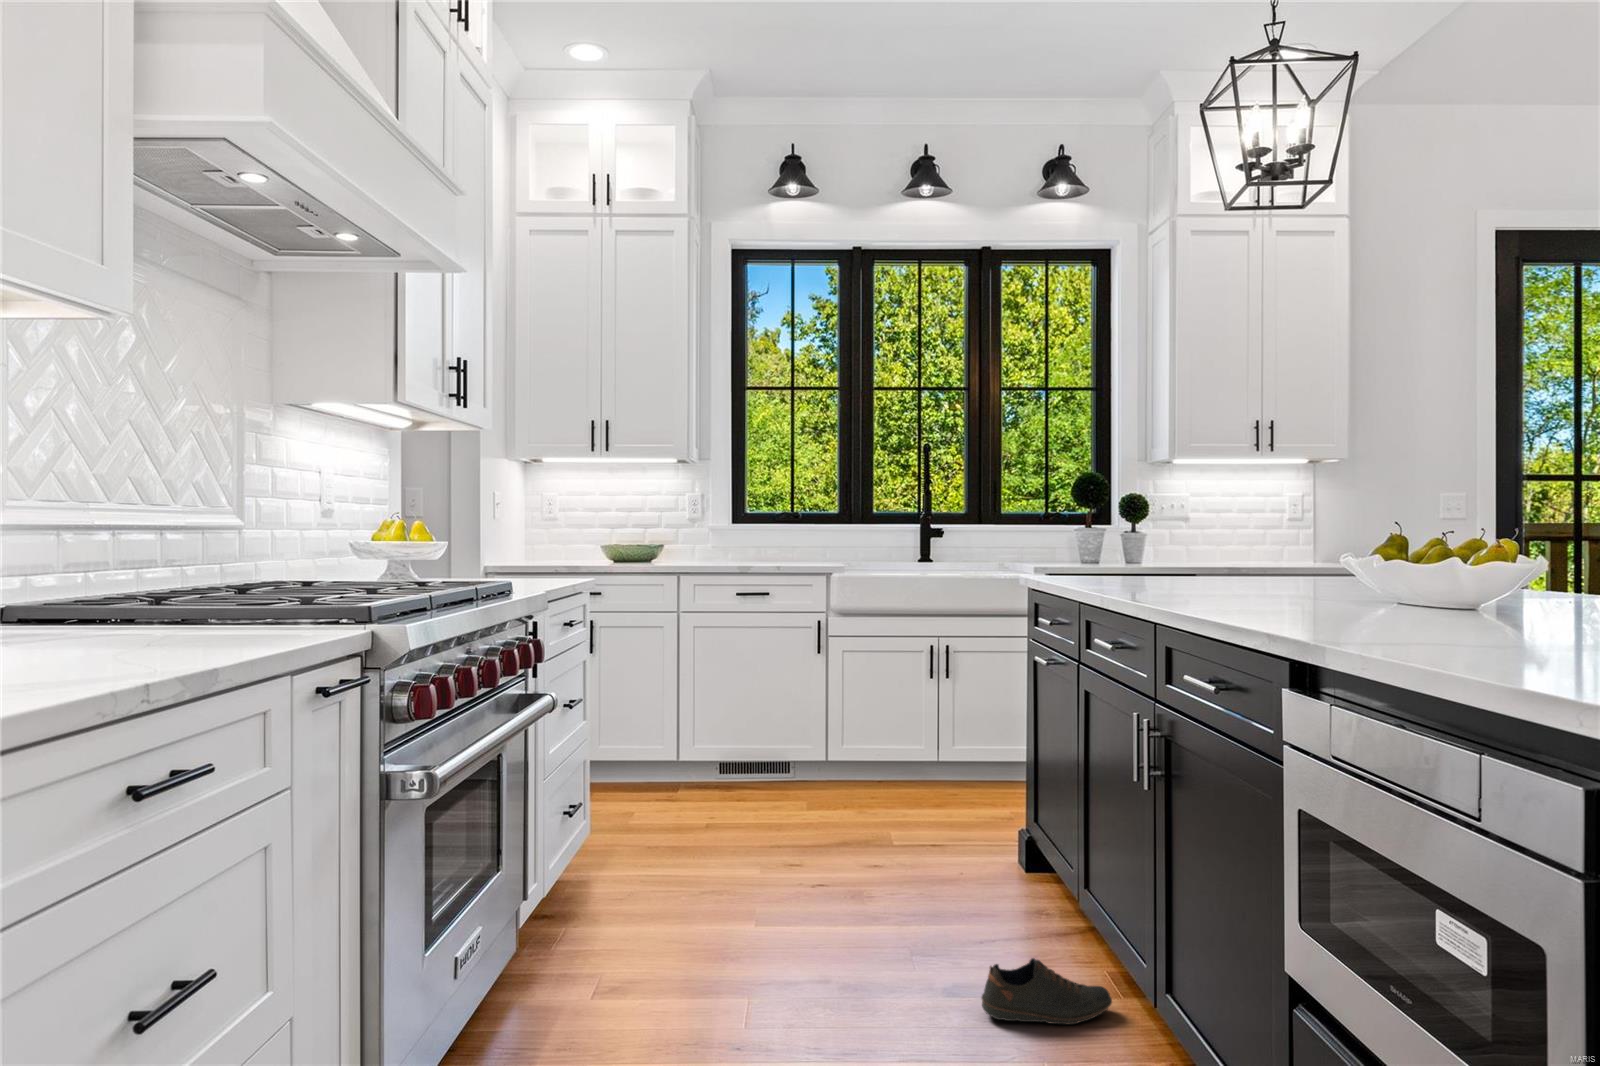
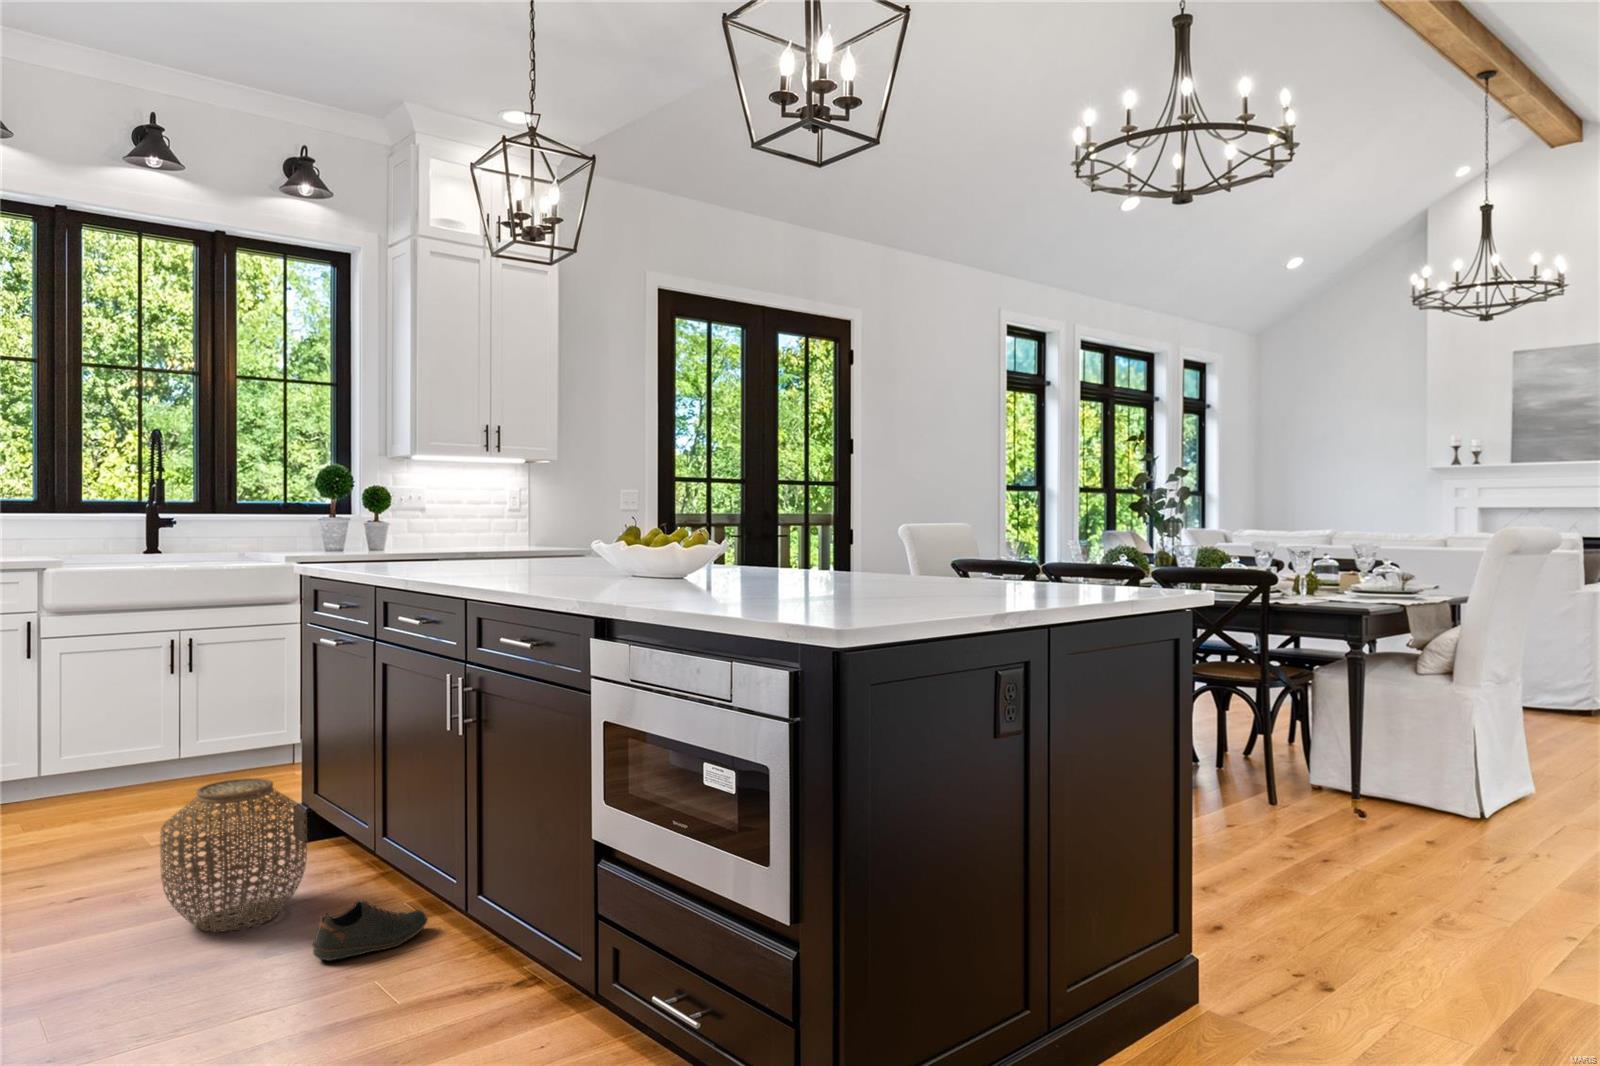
woven basket: none [864,794,999,953] -> present [160,778,307,932]

